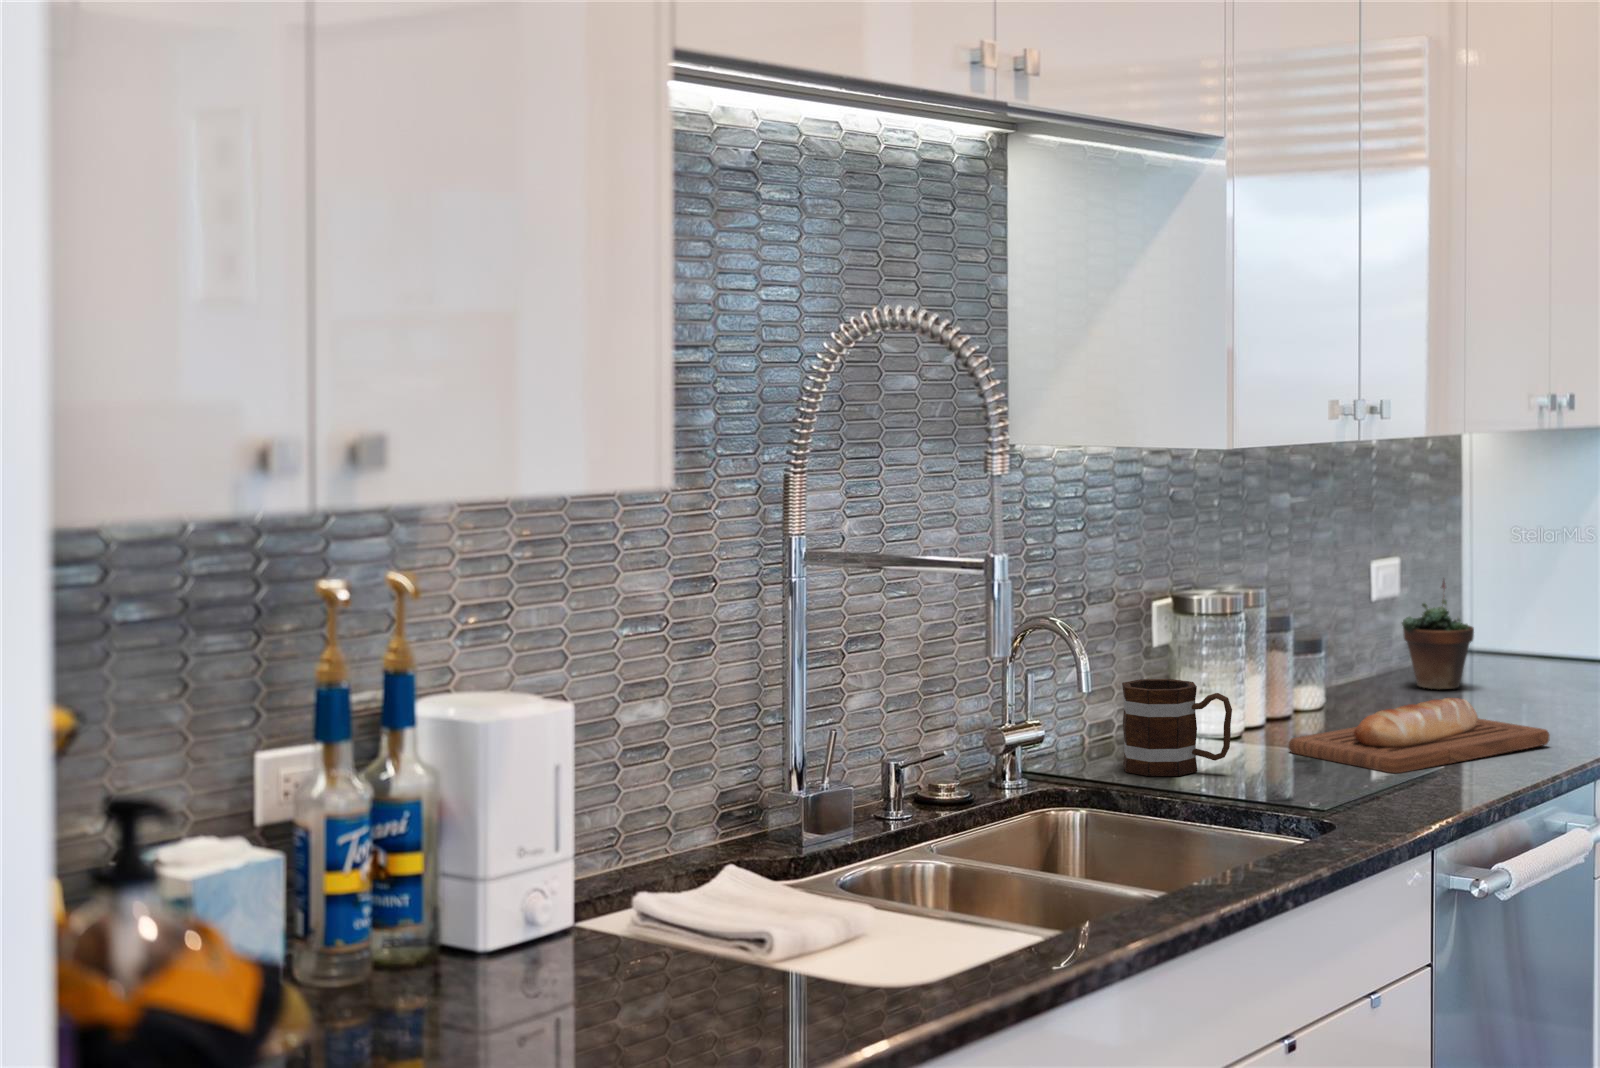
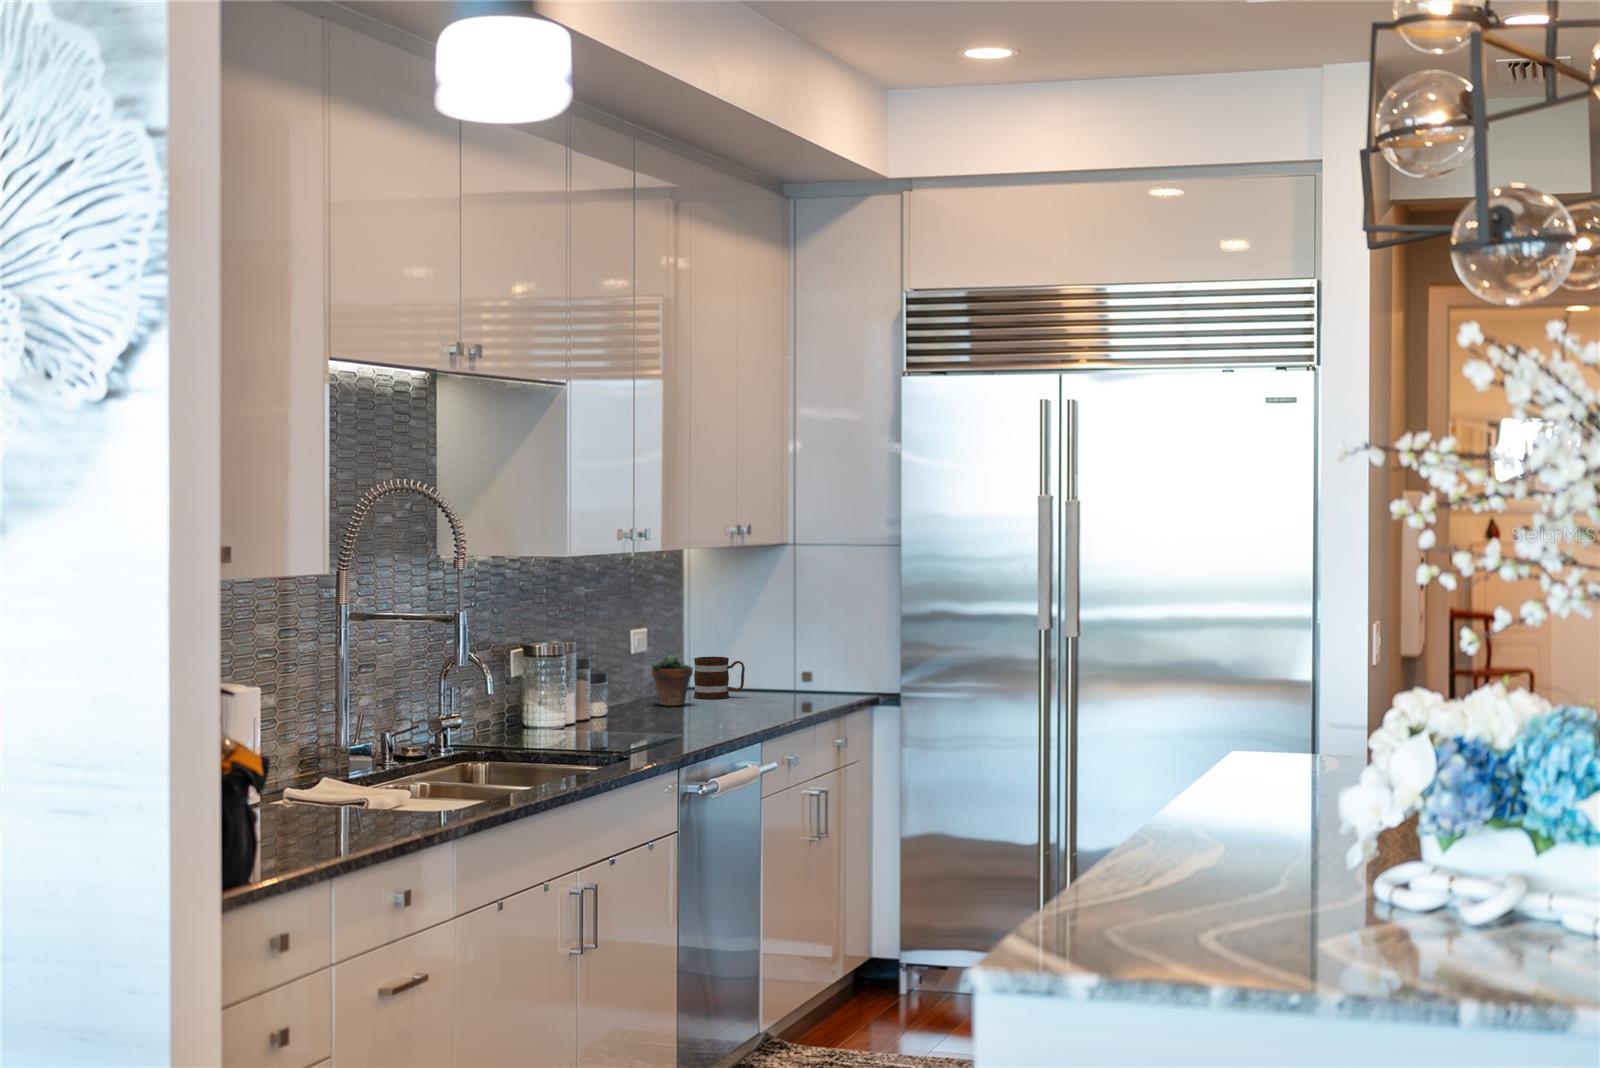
mug: present [1122,679,1232,776] -> present [694,657,745,699]
bread loaf: present [1288,698,1550,773] -> none [593,702,734,741]

